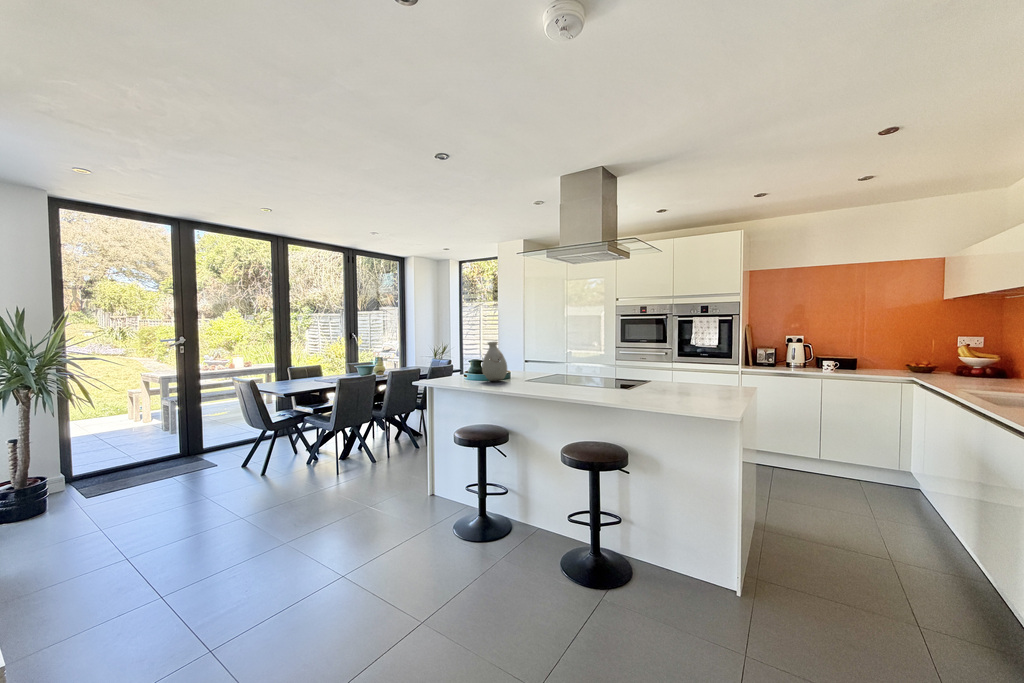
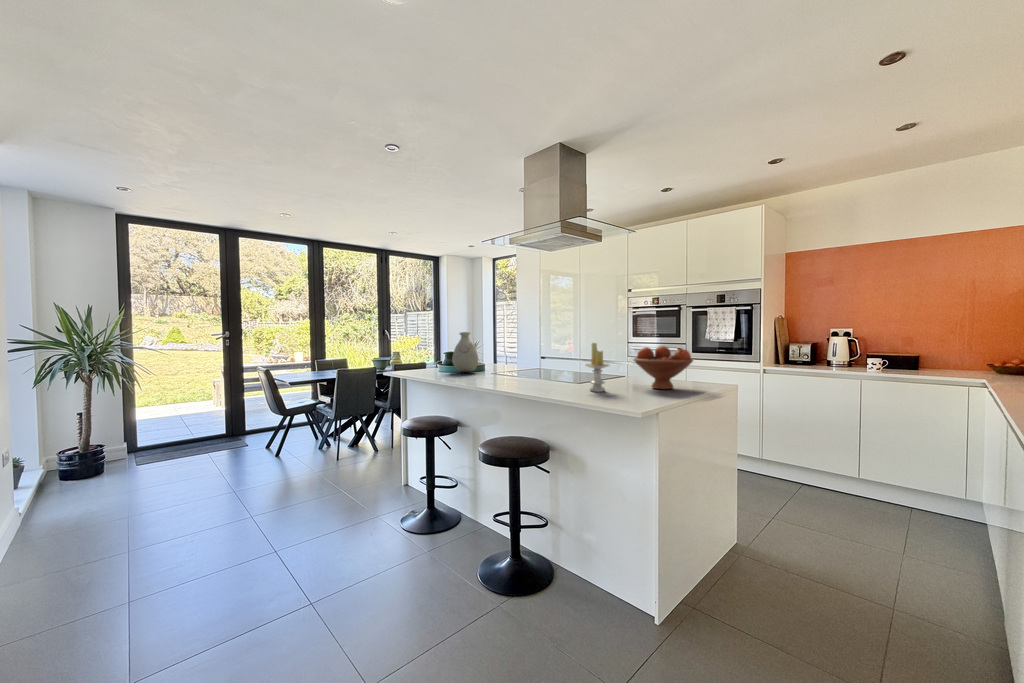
candle: none [642,355,665,400] -> present [586,343,609,392]
fruit bowl: none [676,357,730,395] -> present [634,346,693,389]

